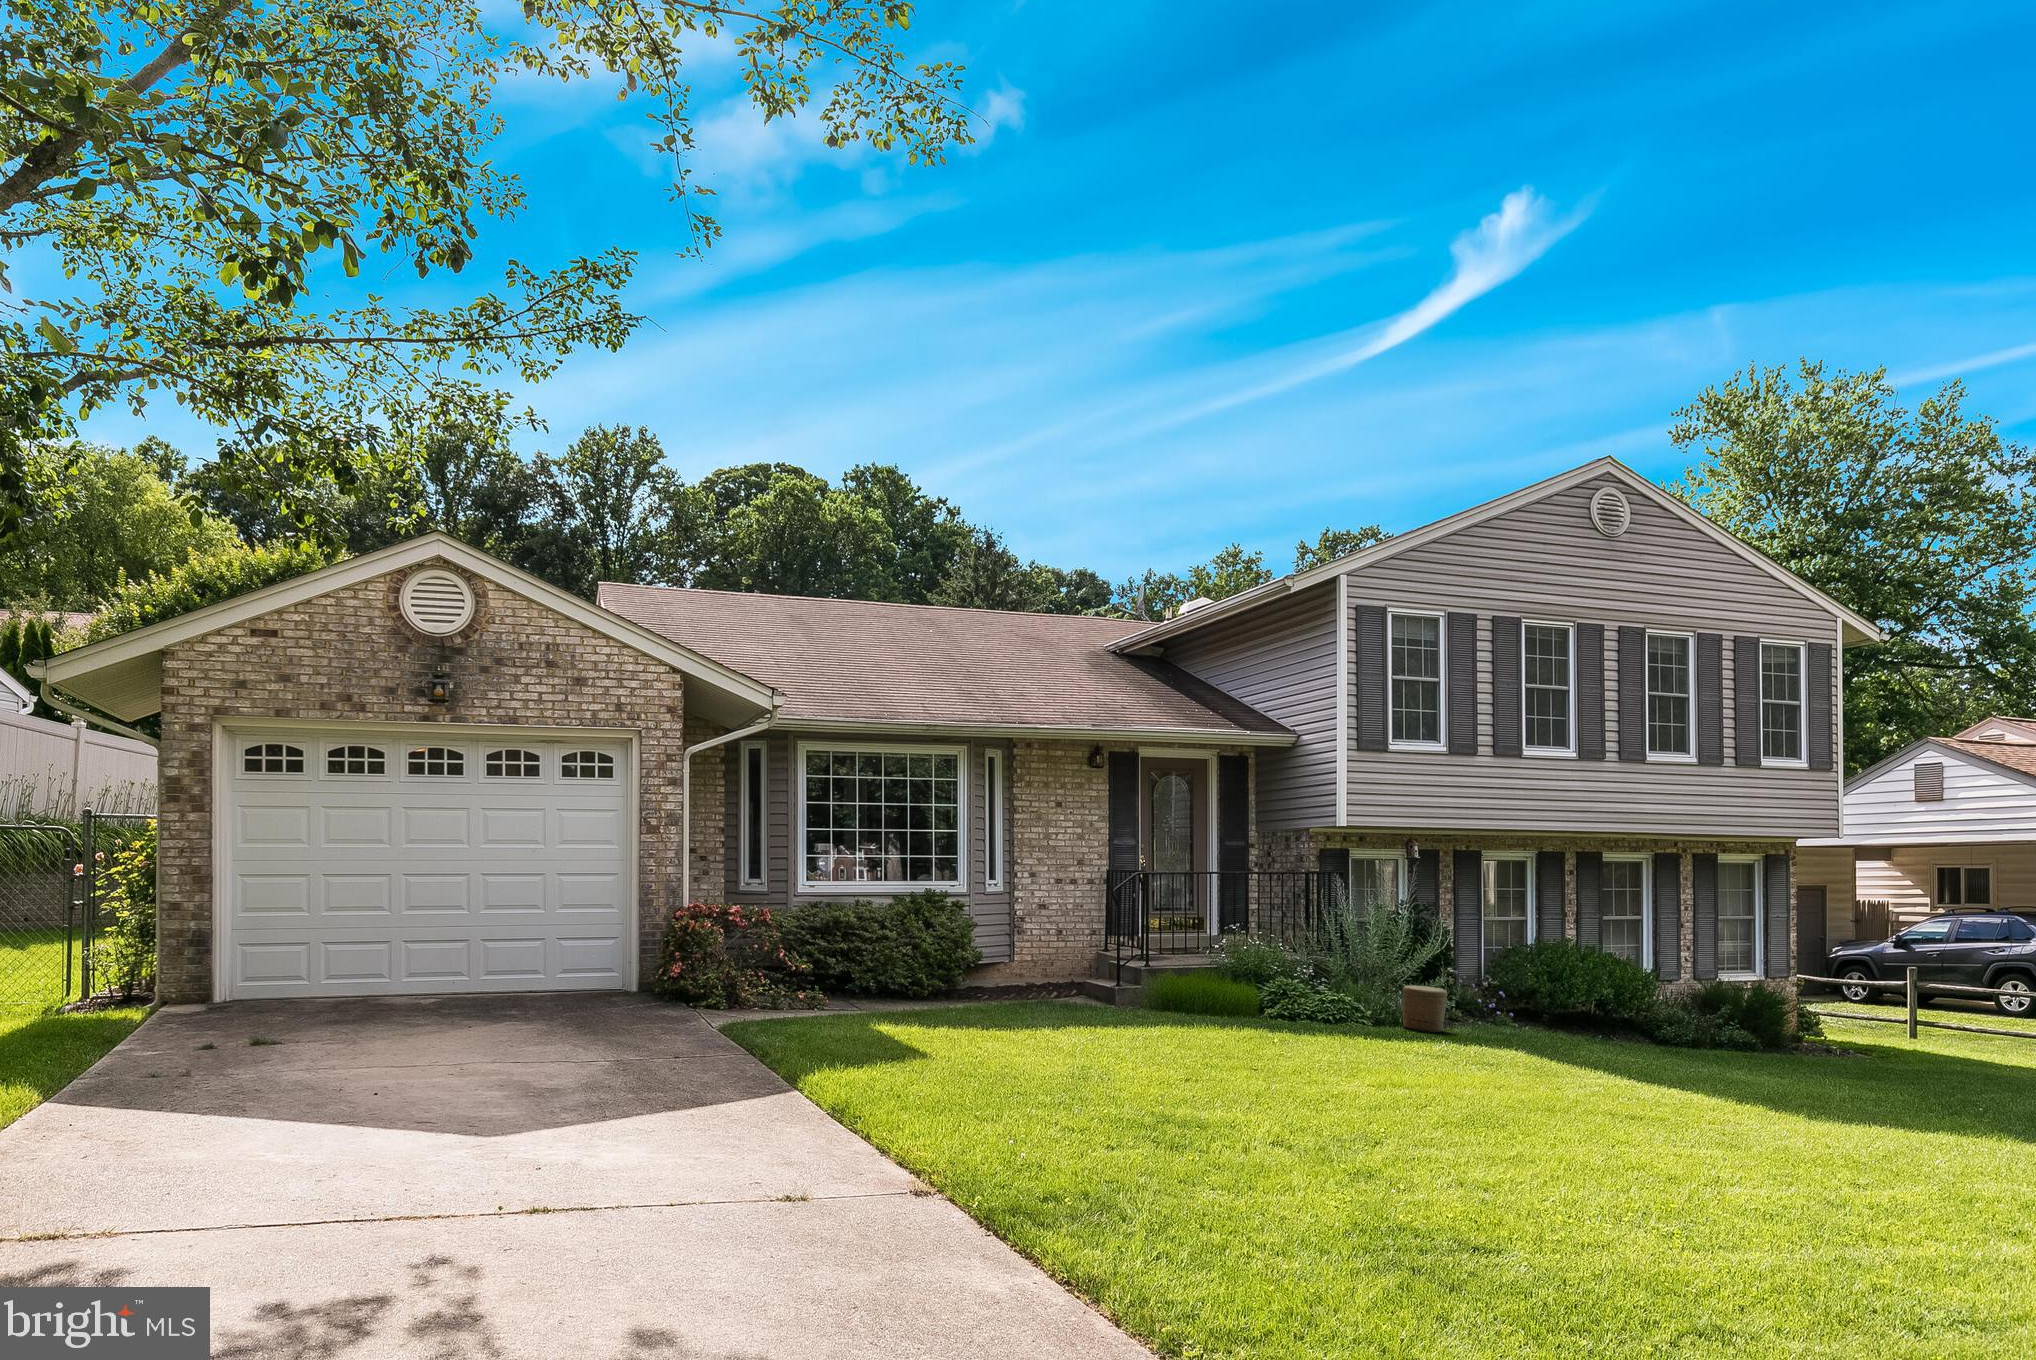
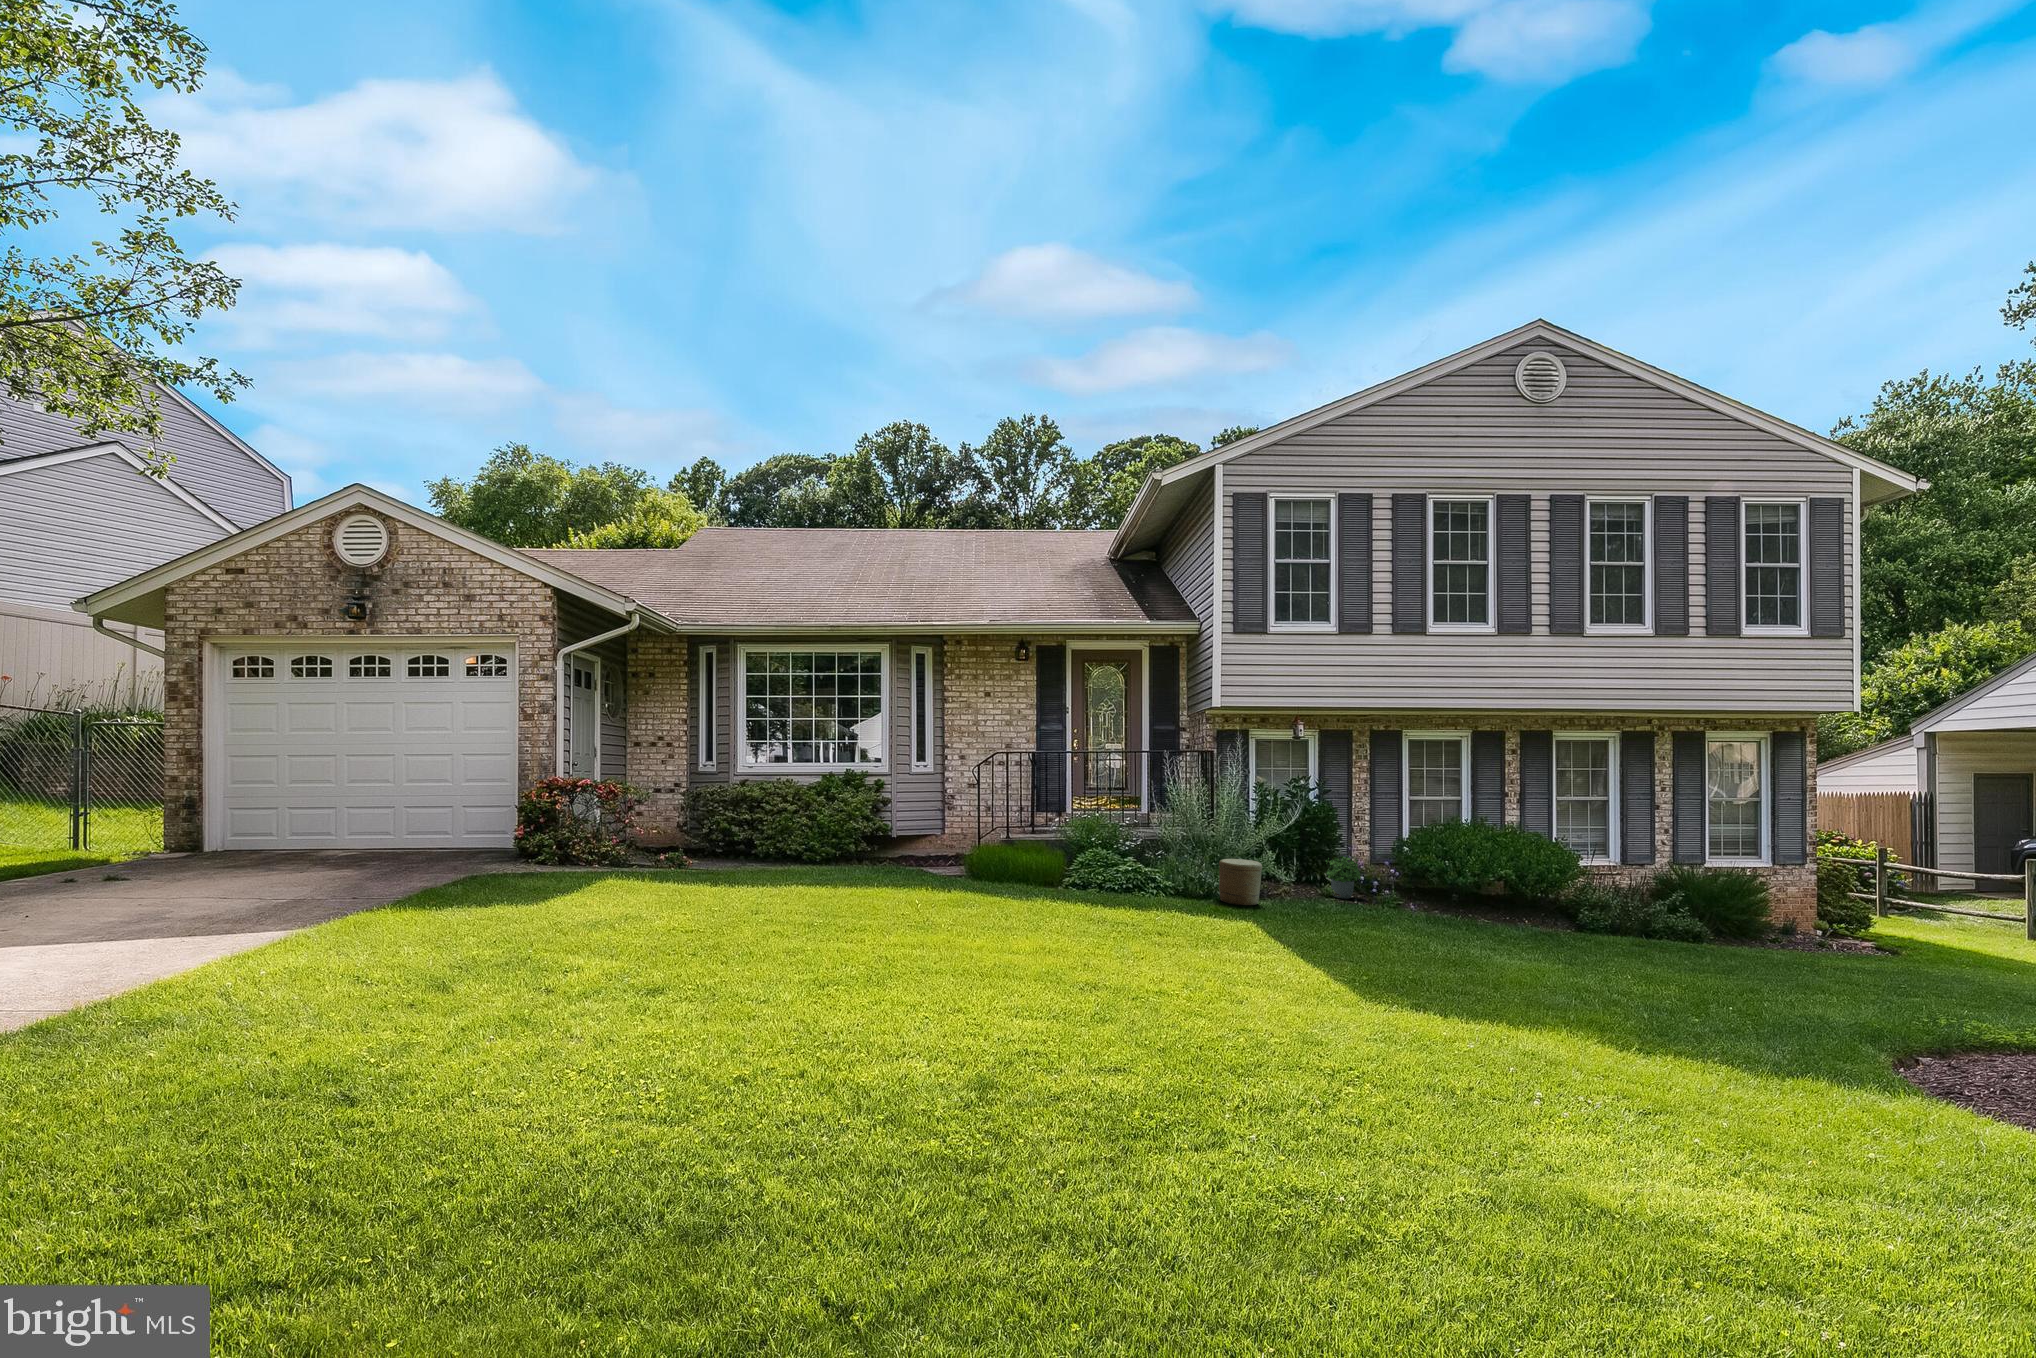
potted plant: none [1452,980,1491,1023] -> present [1326,856,1361,899]

